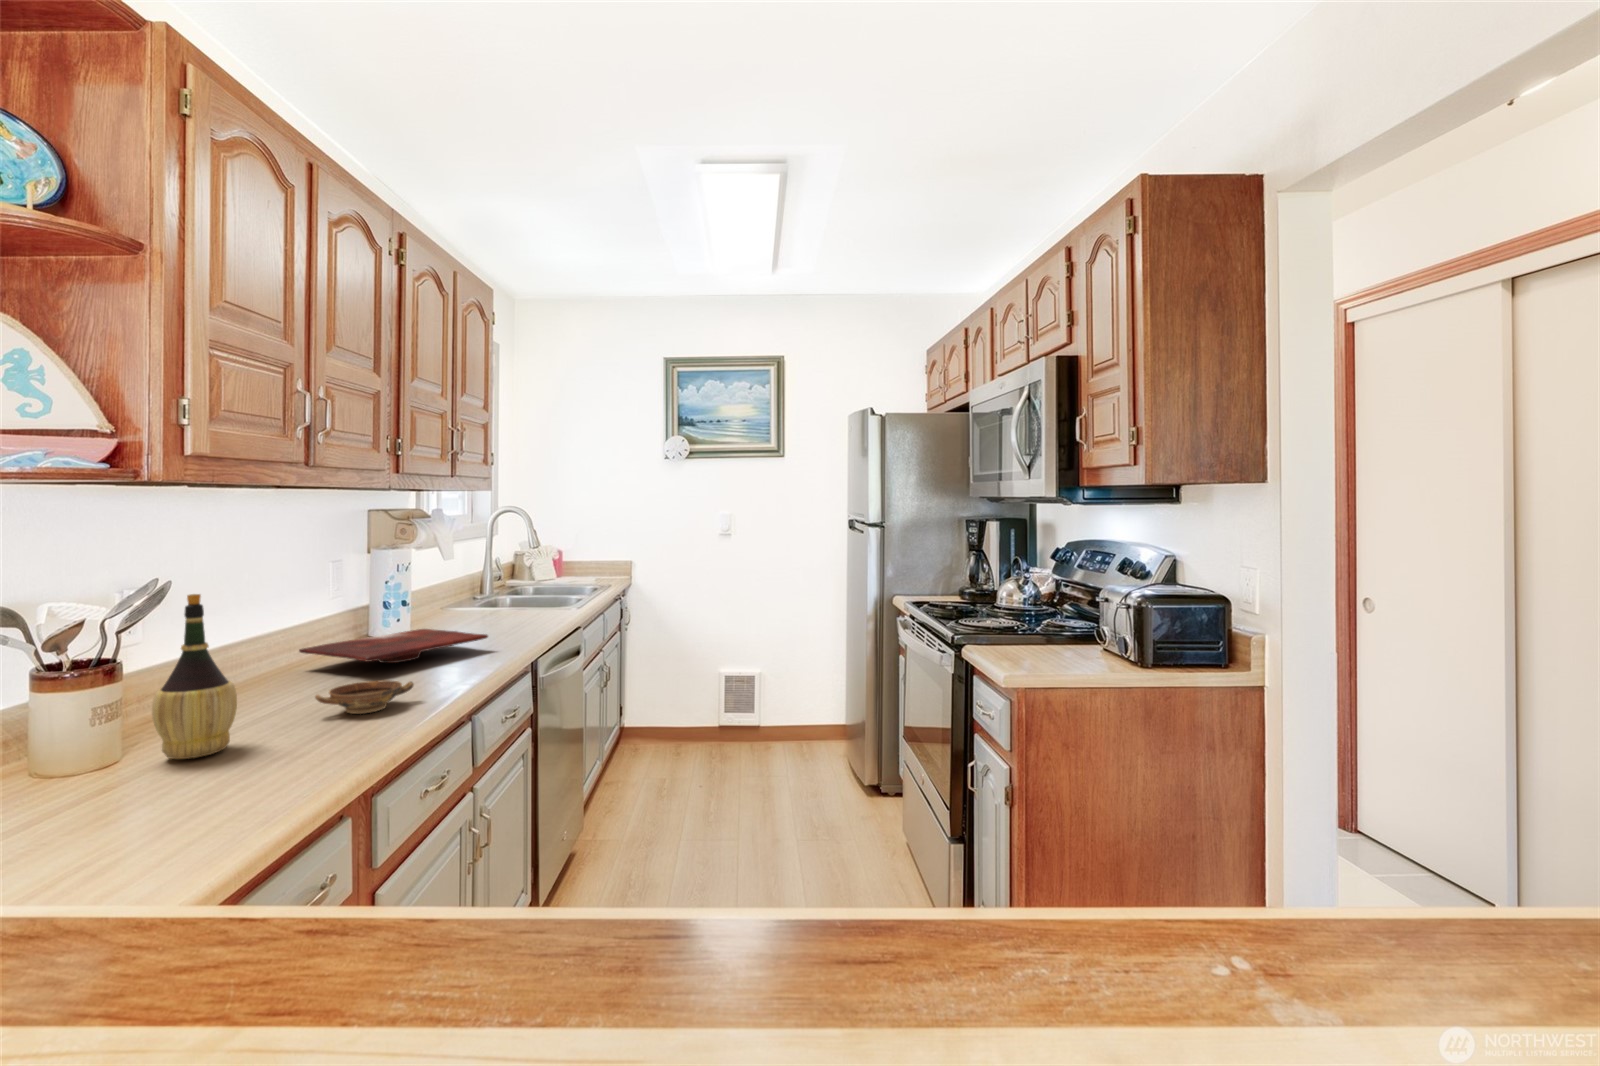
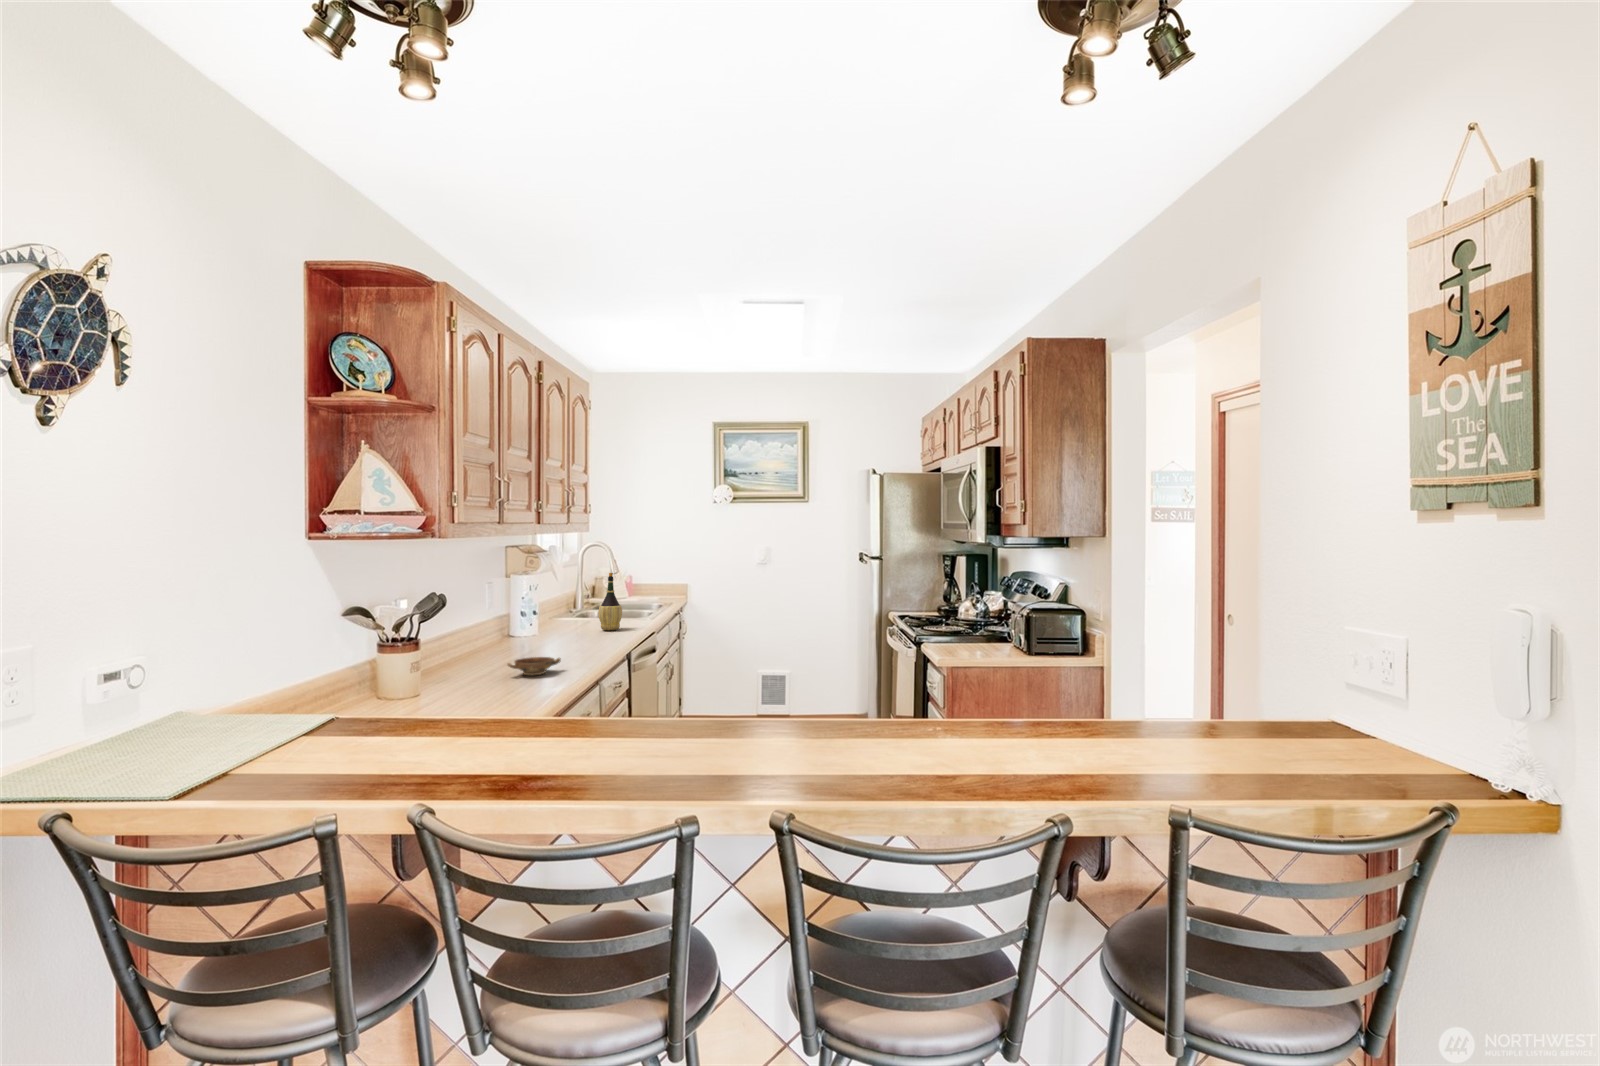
wine bottle: present [152,594,237,759] -> present [598,573,622,630]
cutting board: present [299,629,488,663] -> none [480,629,596,649]

